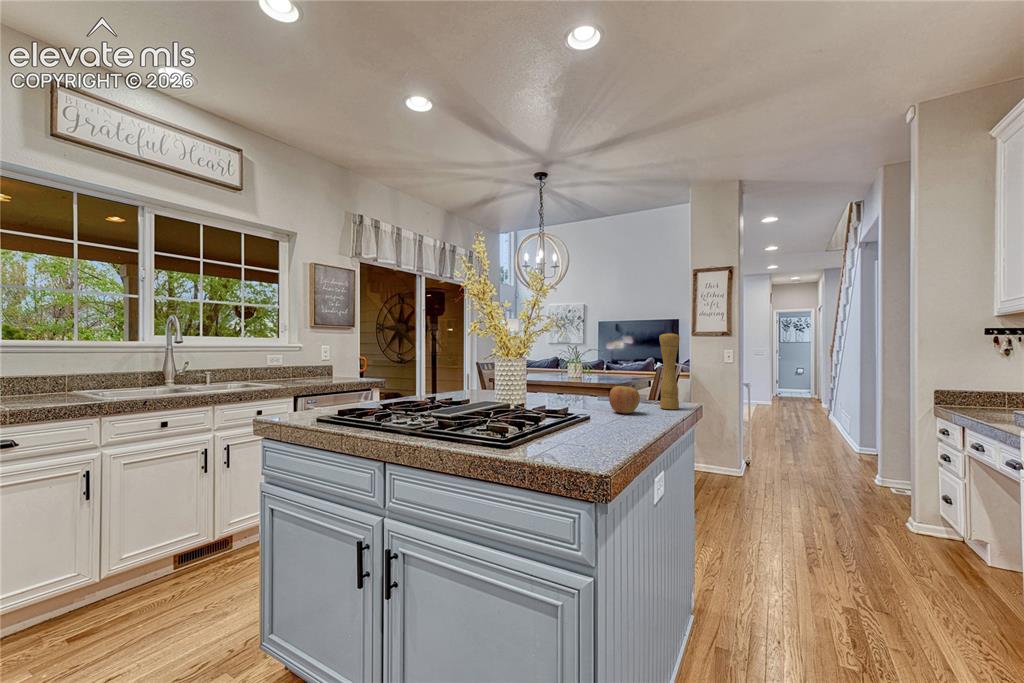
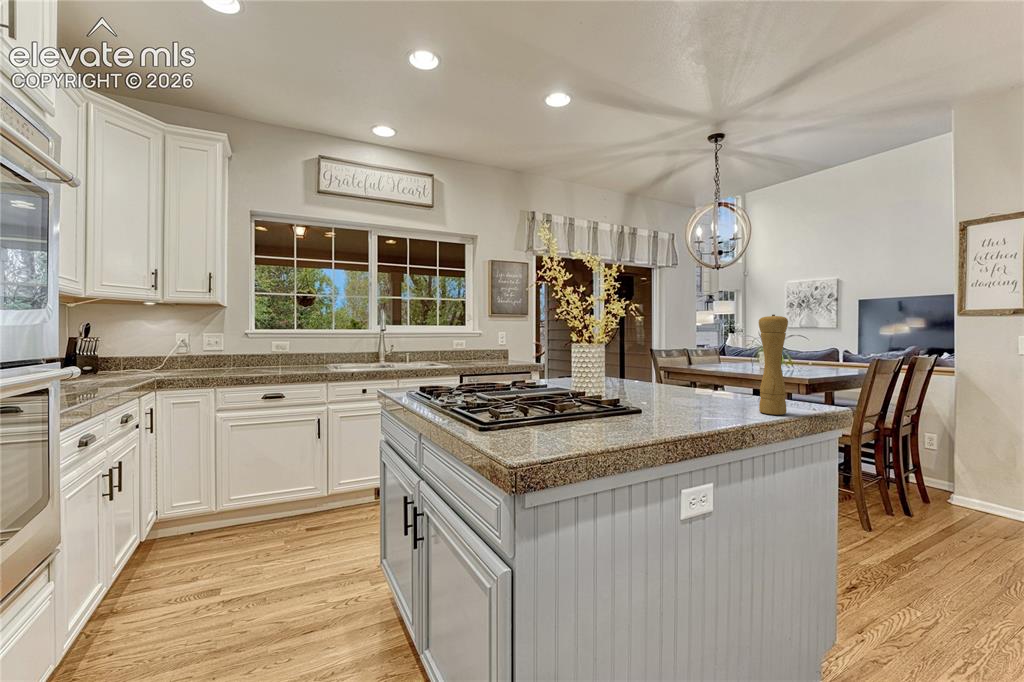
apple: present [609,386,640,414] -> none [675,381,714,415]

